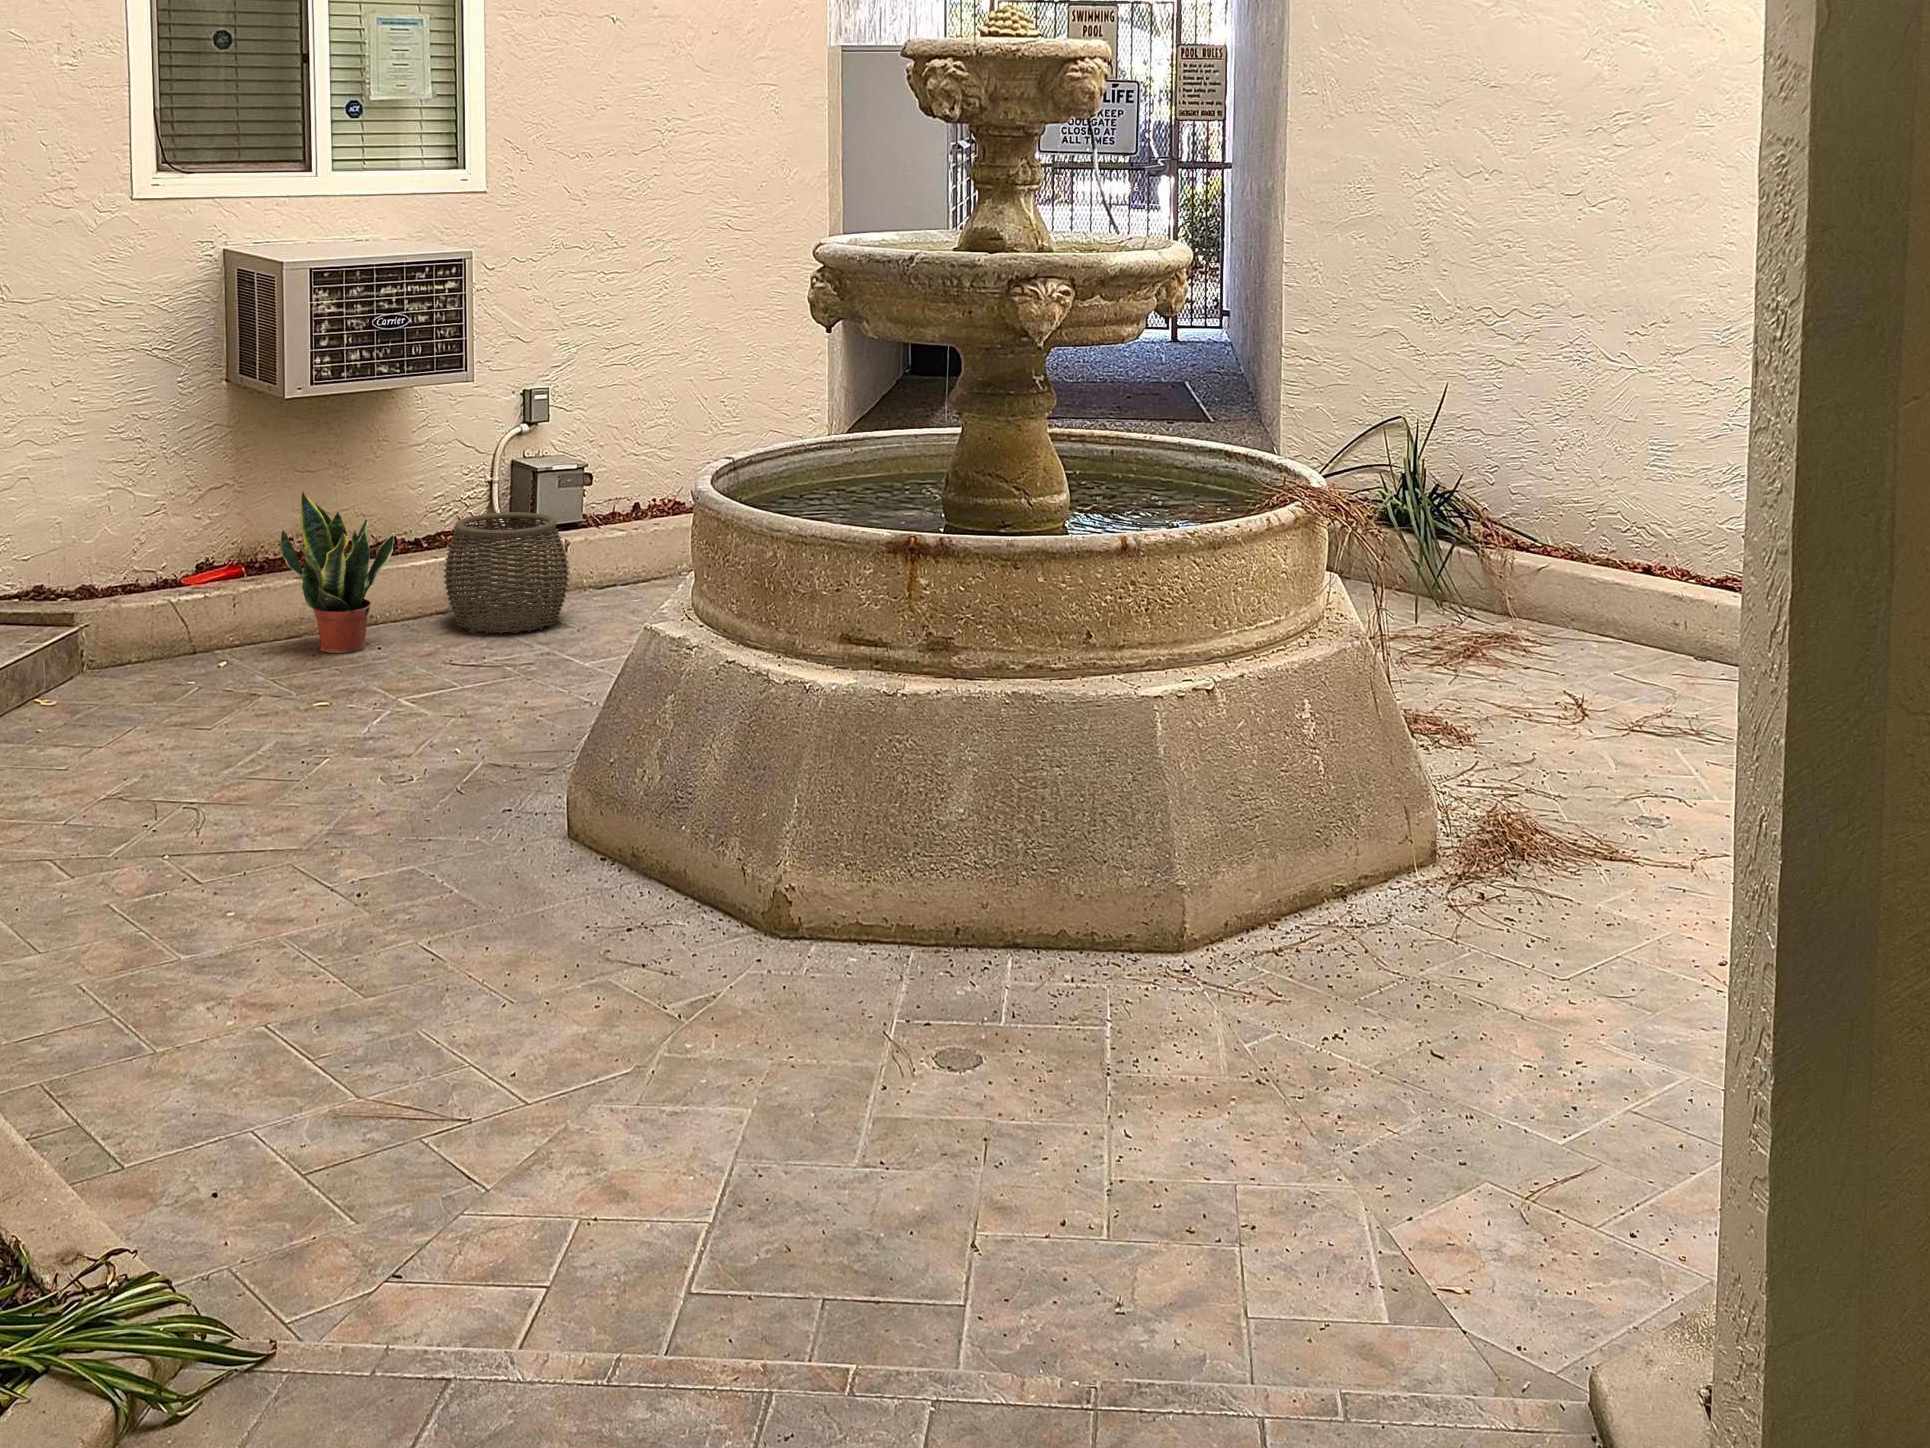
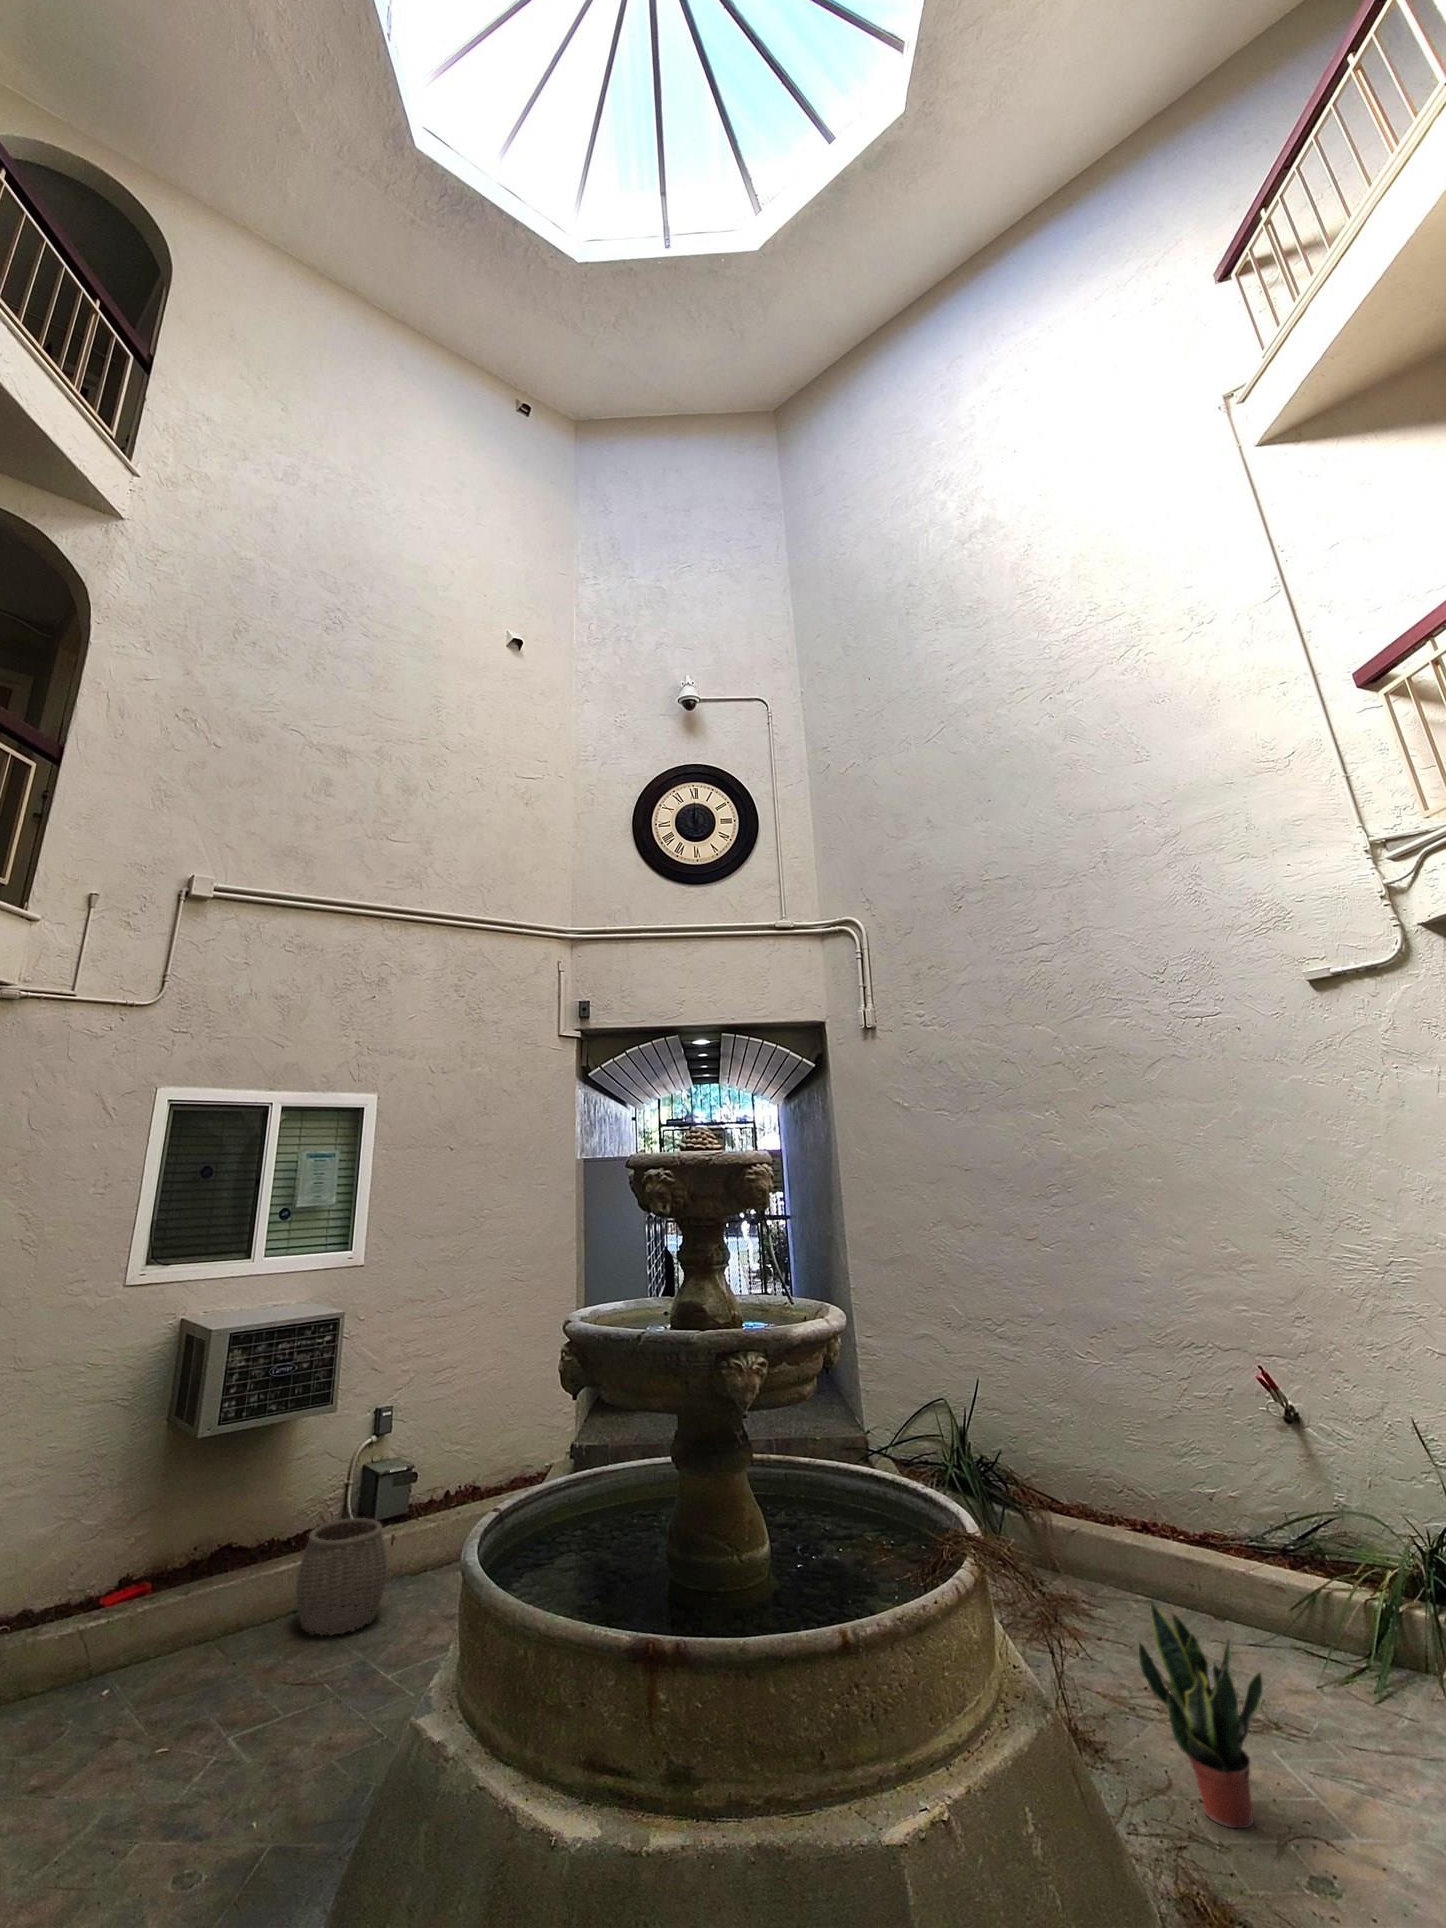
potted plant: present [280,491,394,653] -> present [1139,1603,1263,1828]

